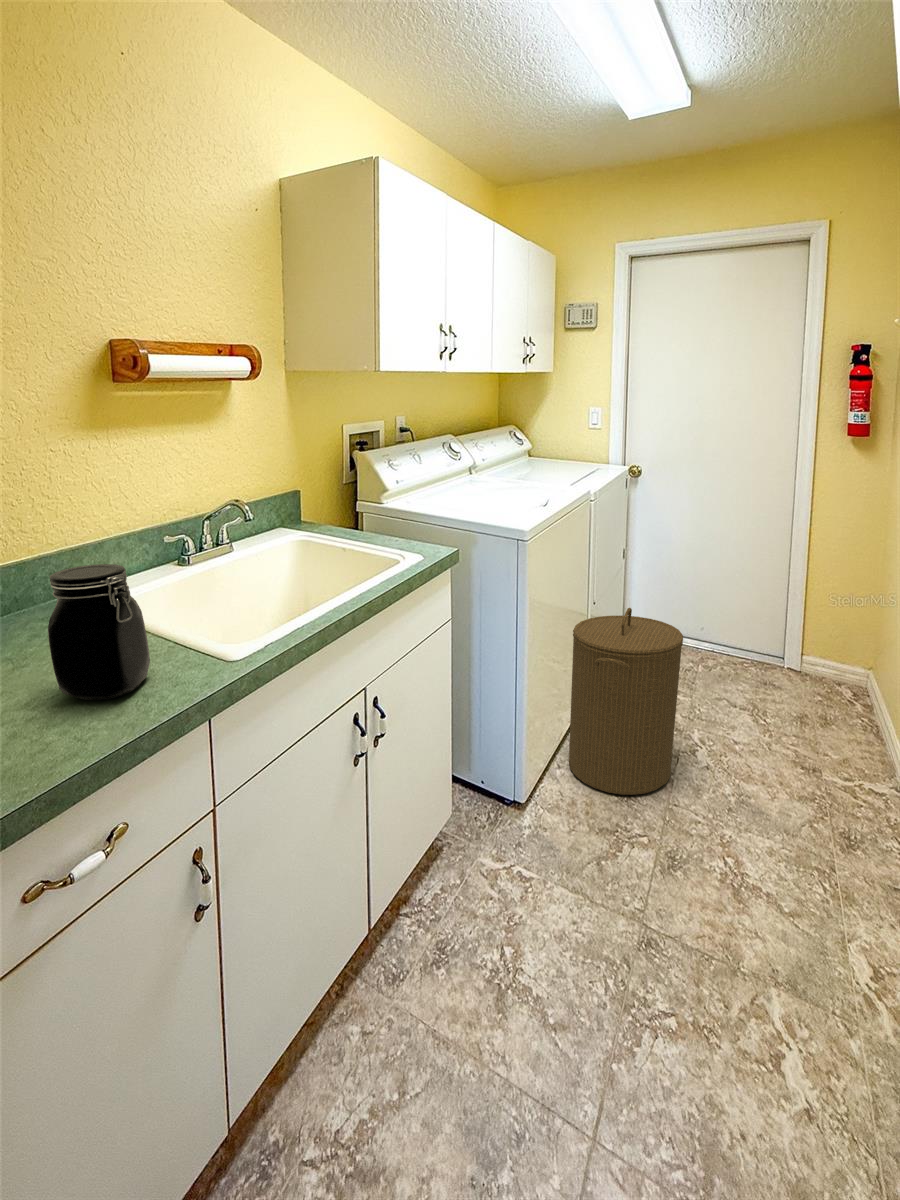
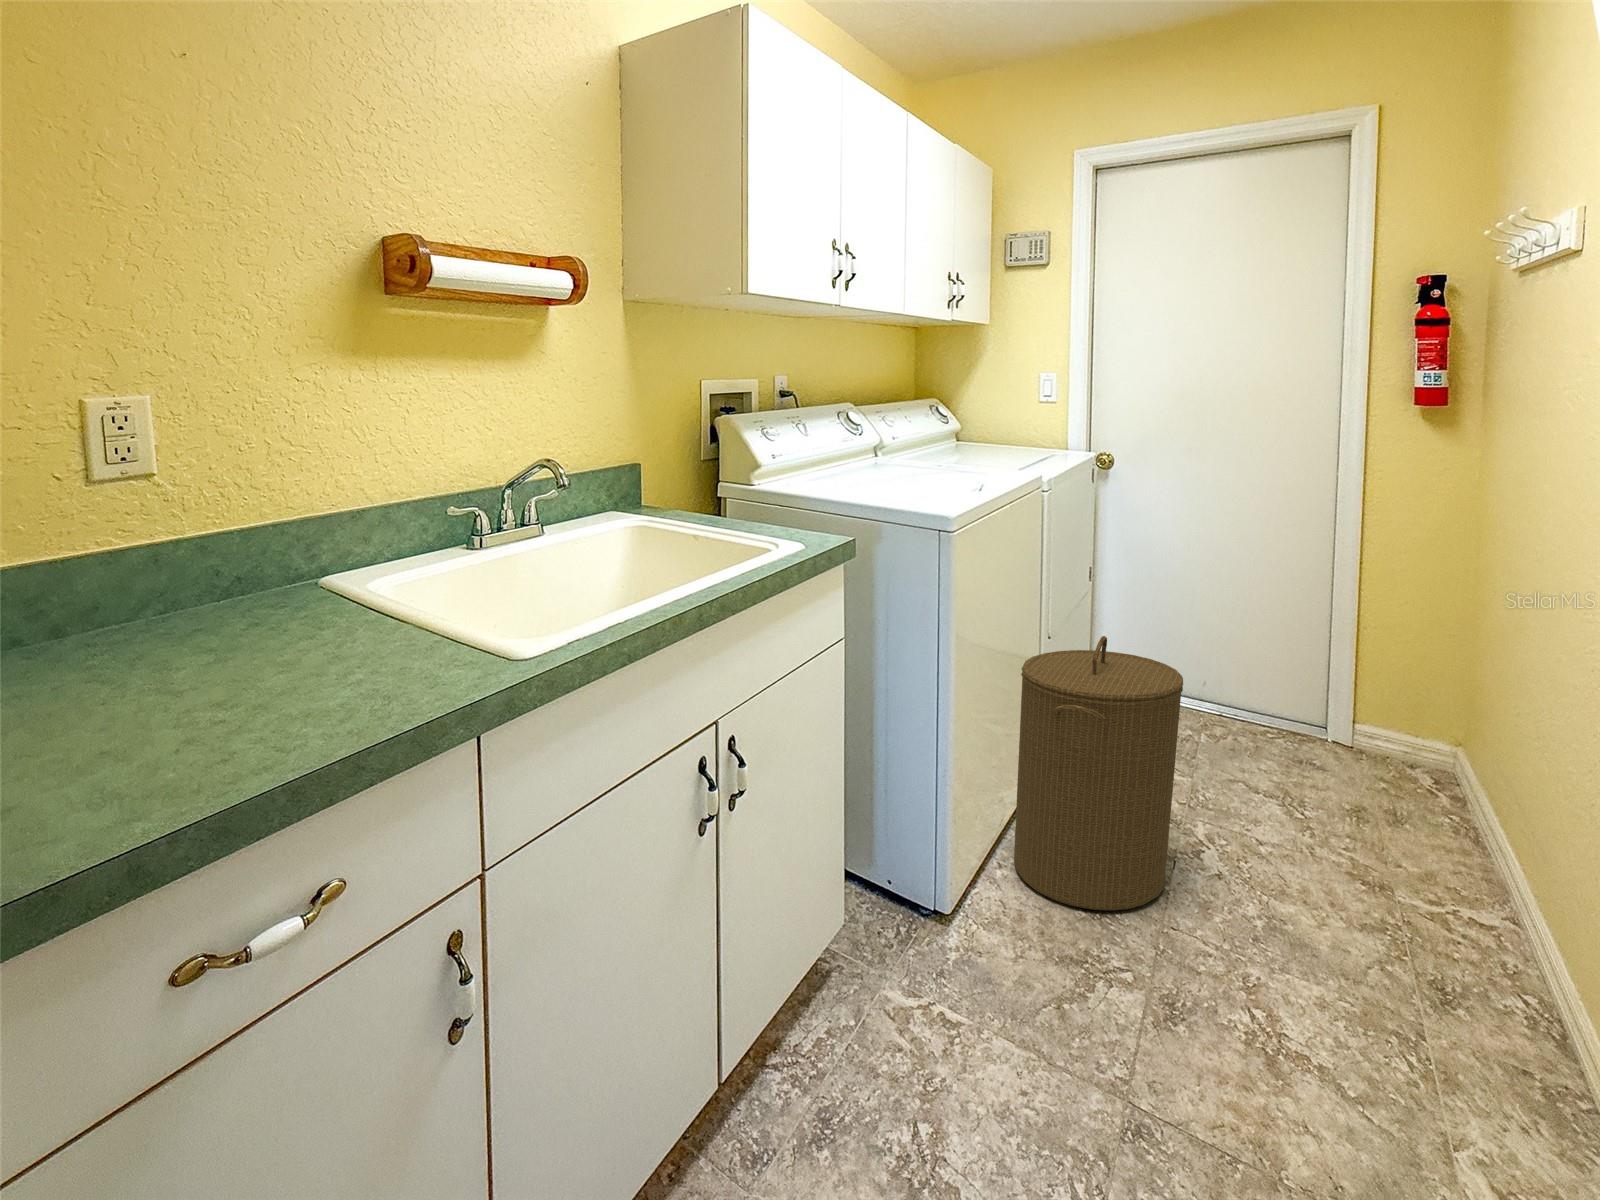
jar: present [48,564,150,700] -> none [254,501,403,696]

